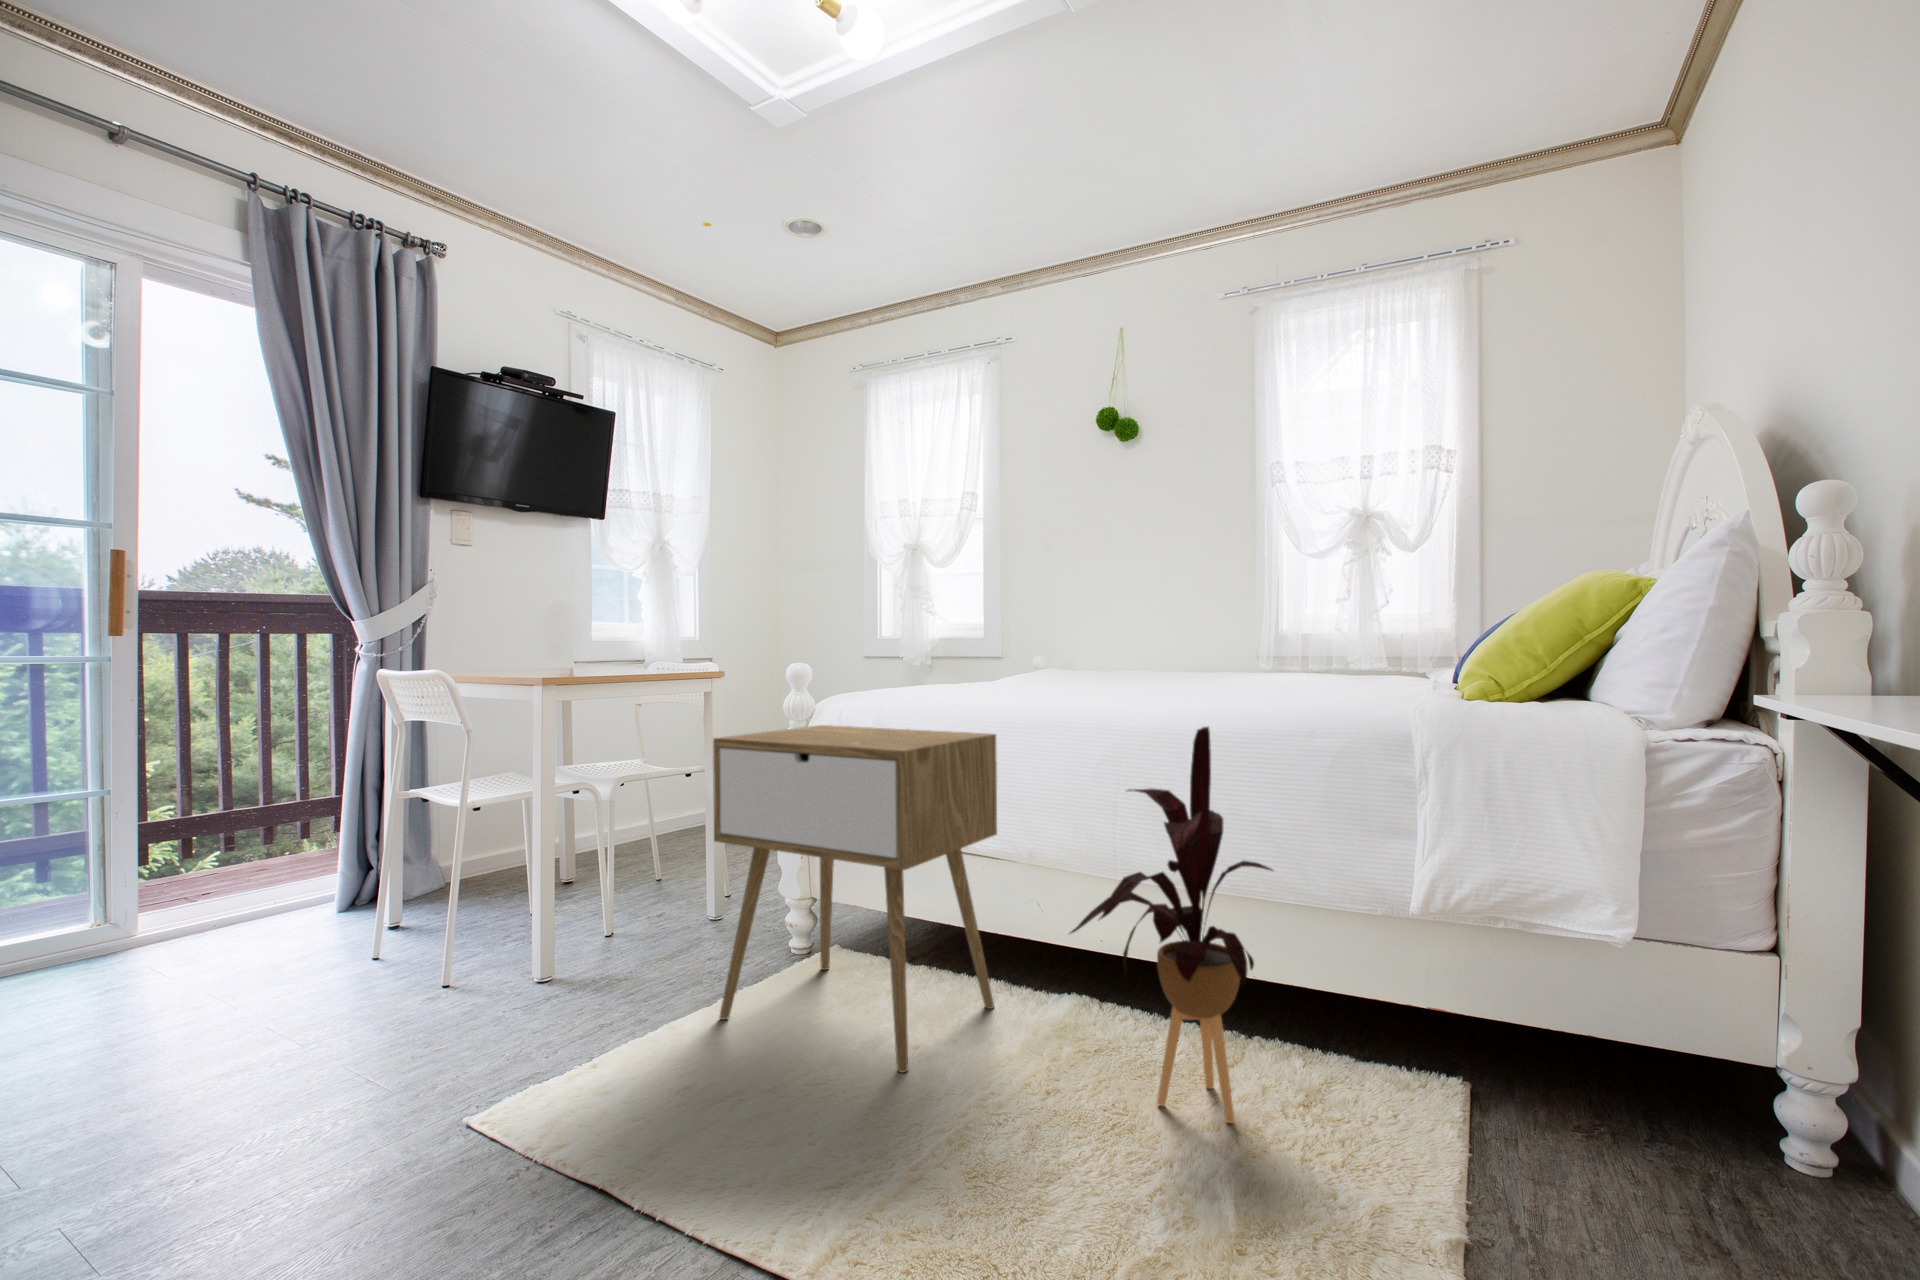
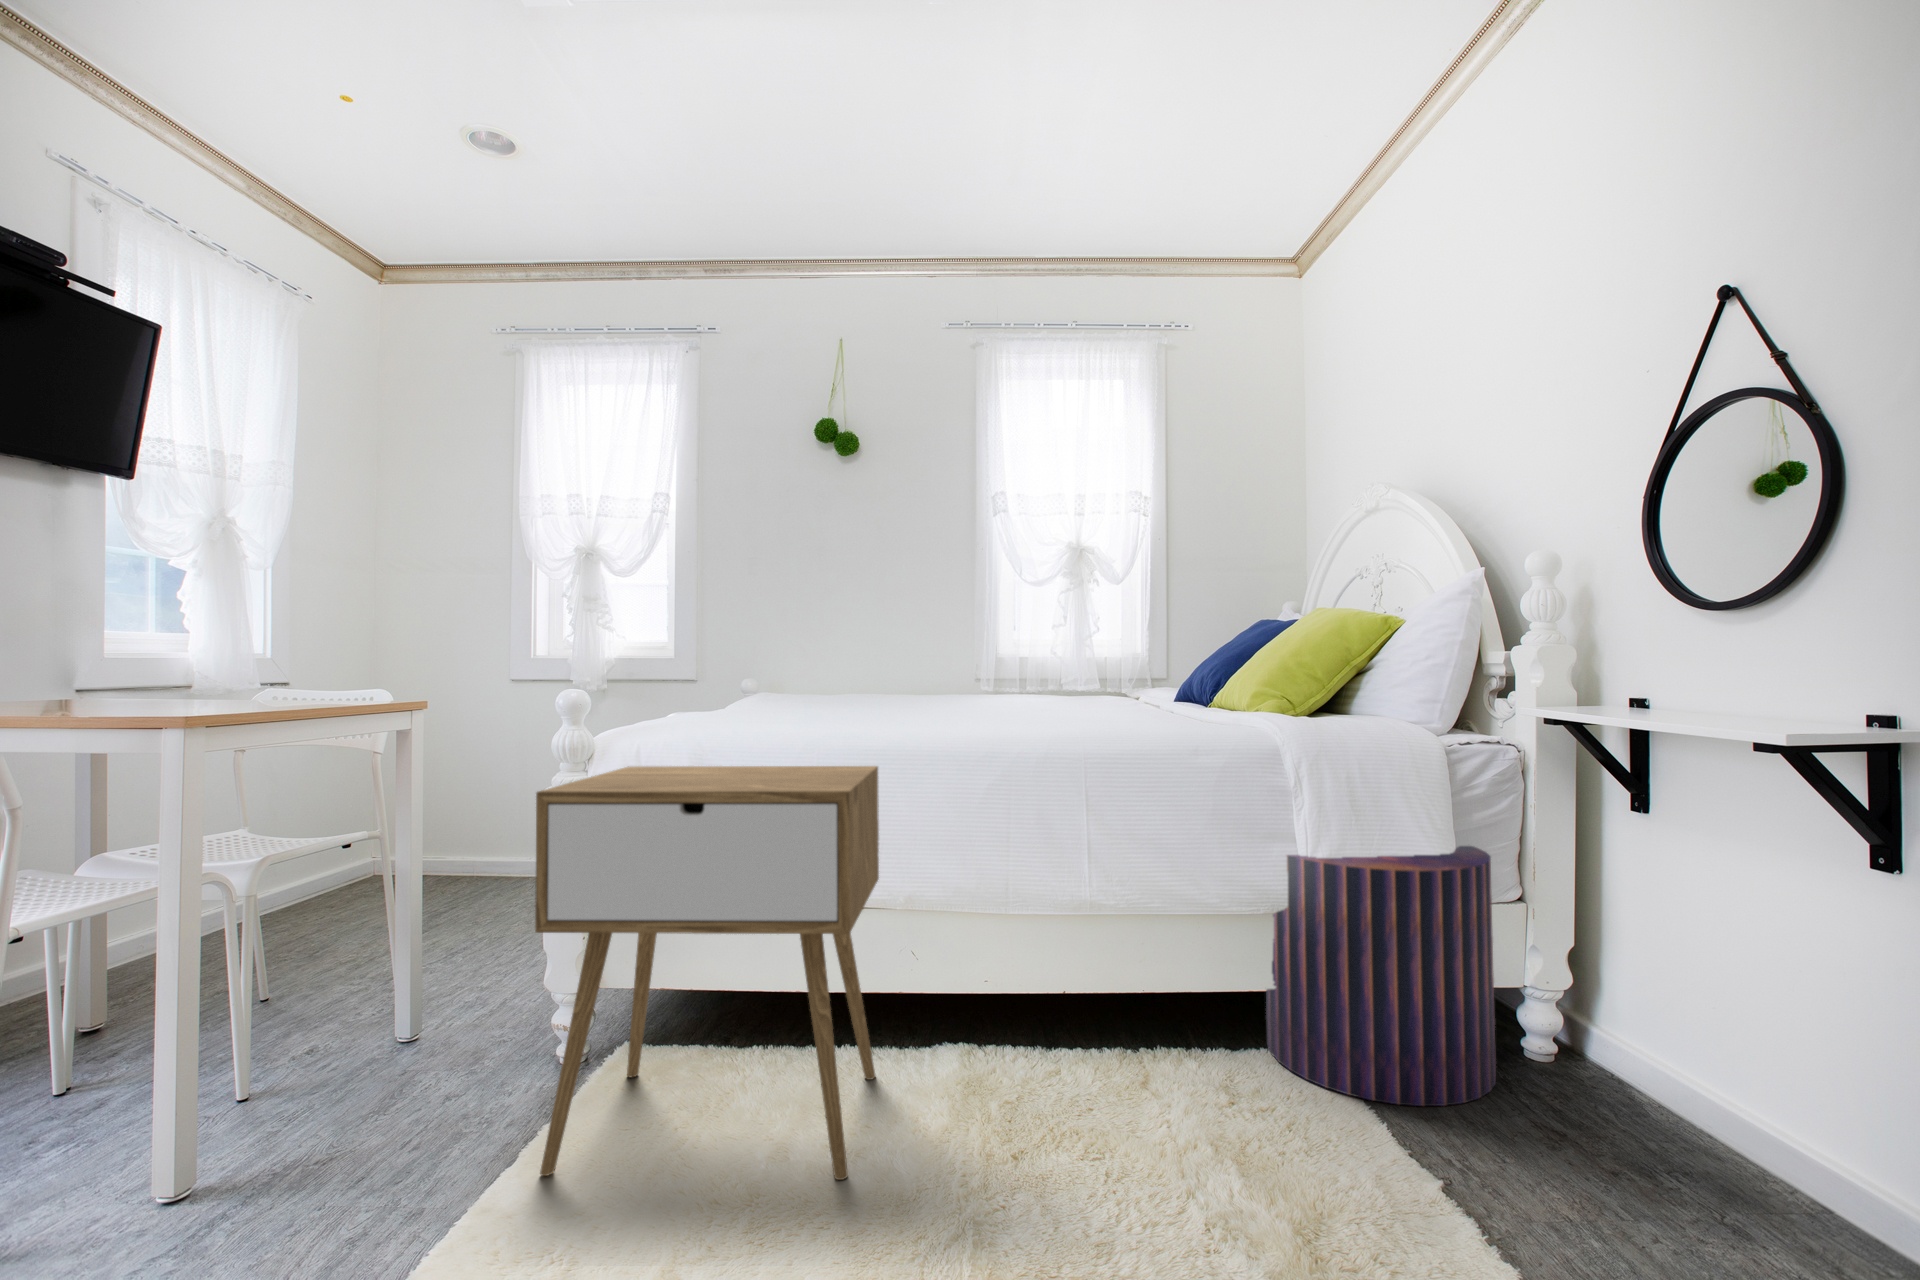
house plant: present [1071,727,1272,1123] -> none [1044,746,1234,1140]
pouf: none [1396,833,1693,1176] -> present [1266,846,1496,1106]

